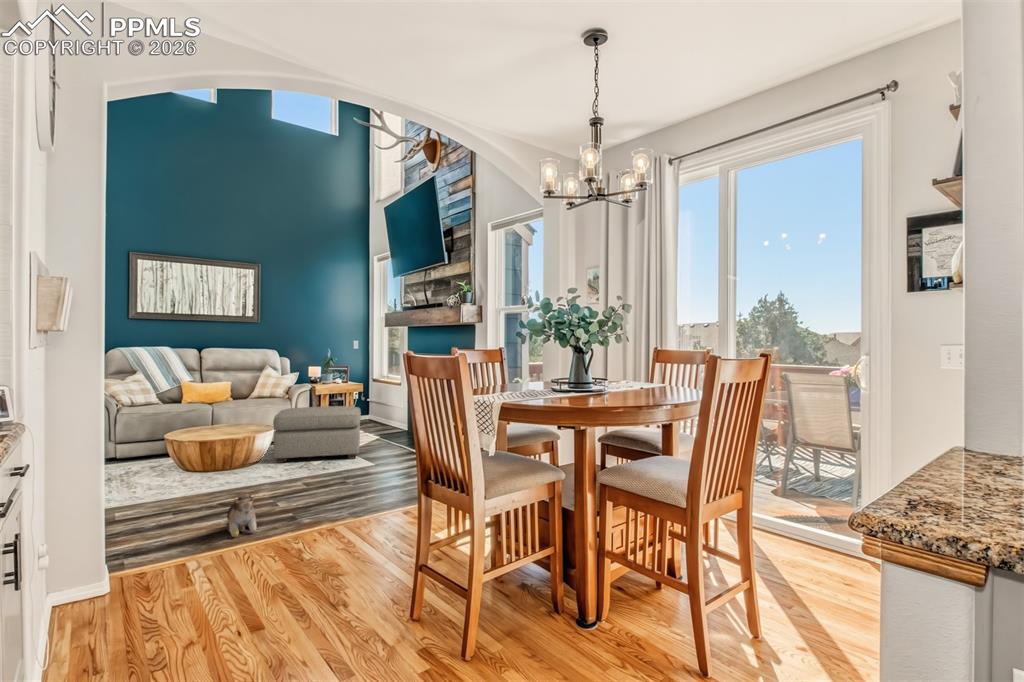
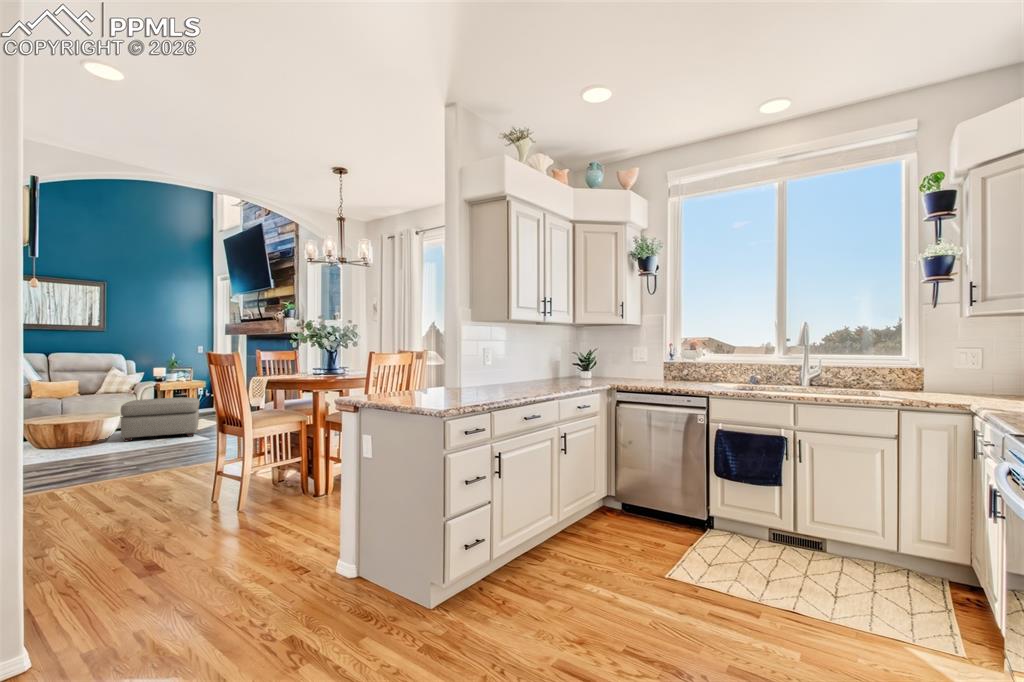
plush toy: present [227,493,256,537] -> none [85,448,109,478]

